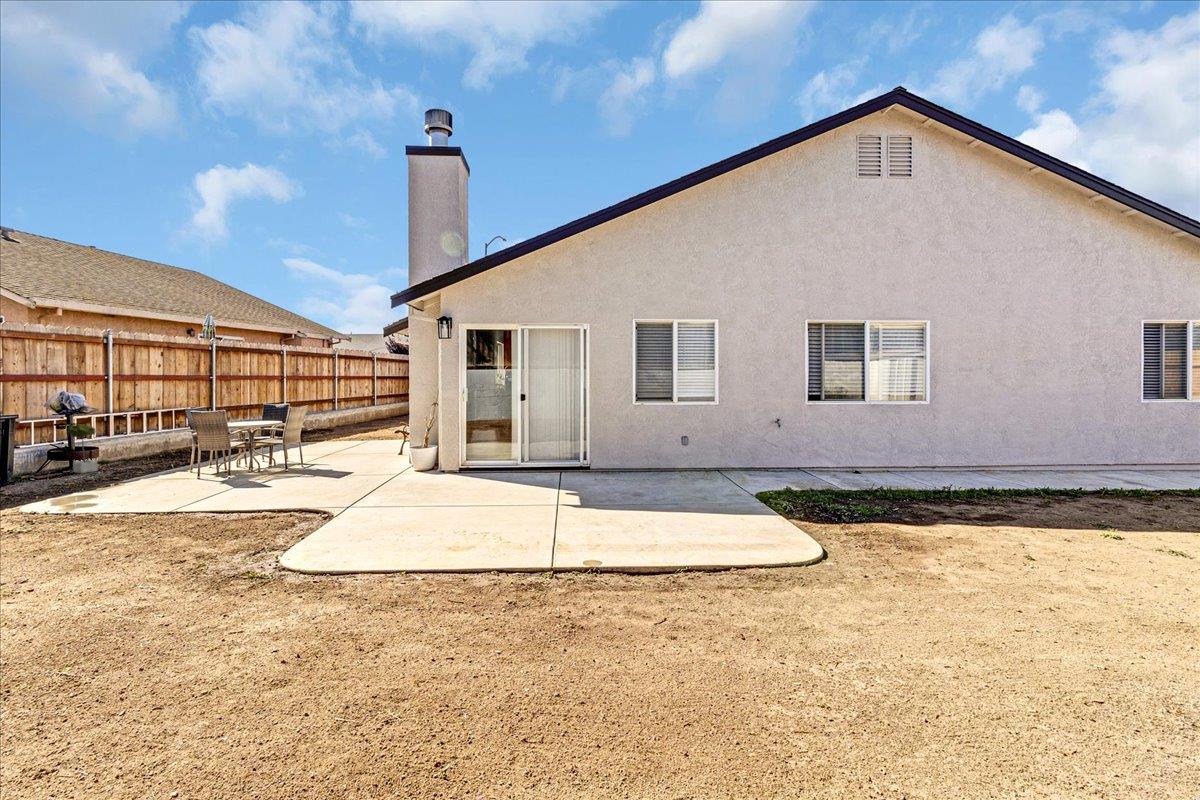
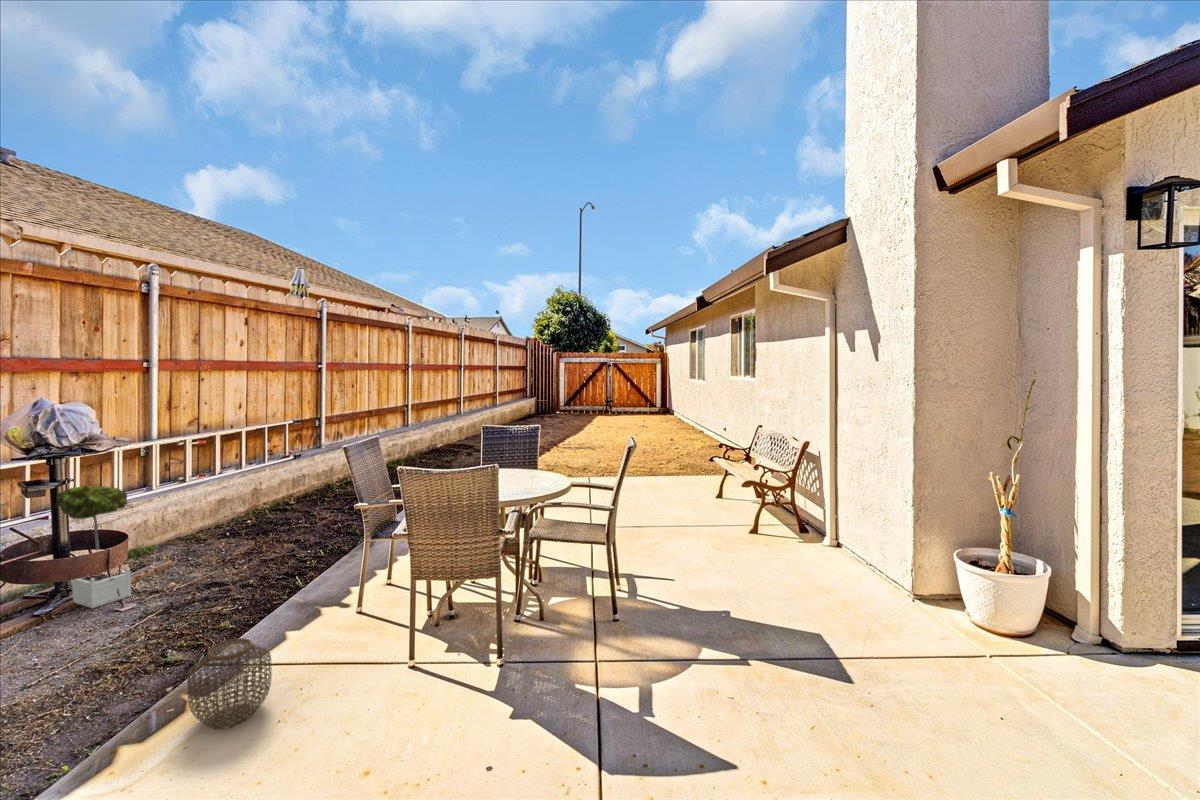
woven basket: none [111,462,140,487] -> present [187,638,272,729]

